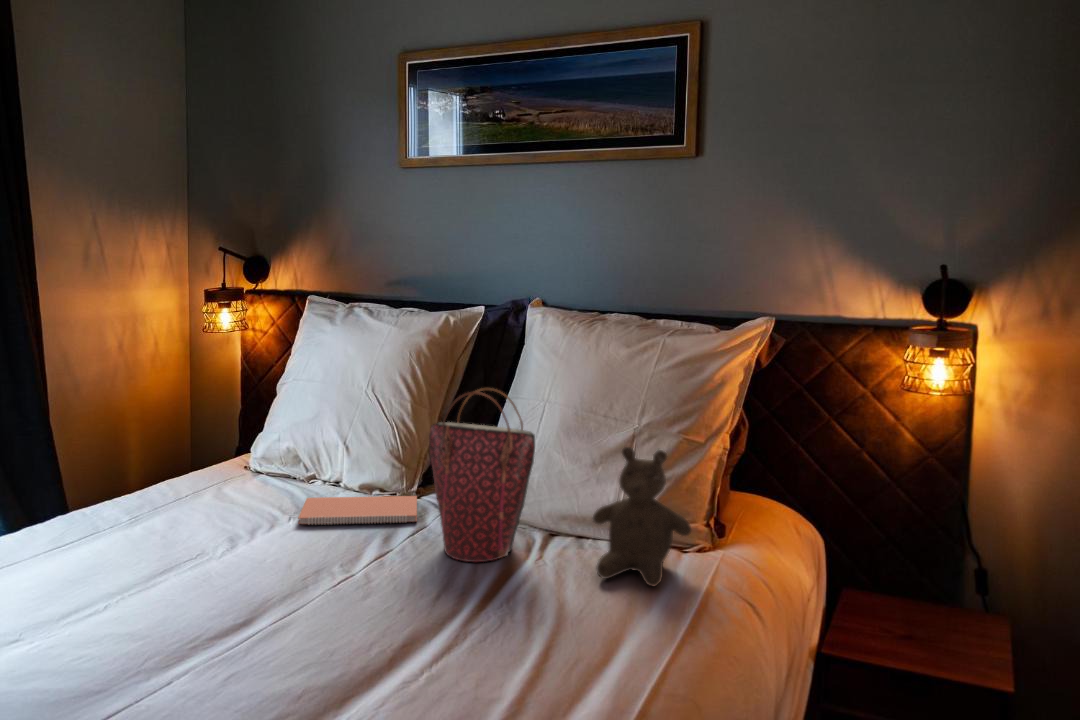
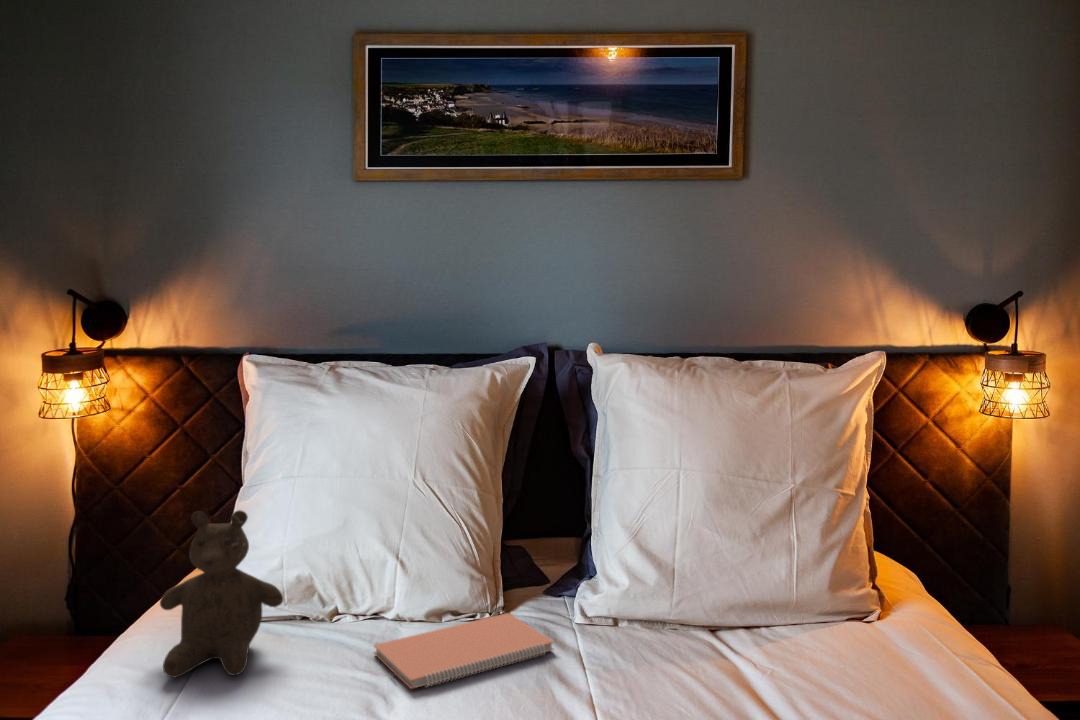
handbag: present [429,388,535,562] -> none [608,462,755,695]
teddy bear: present [593,447,691,586] -> present [160,510,283,678]

